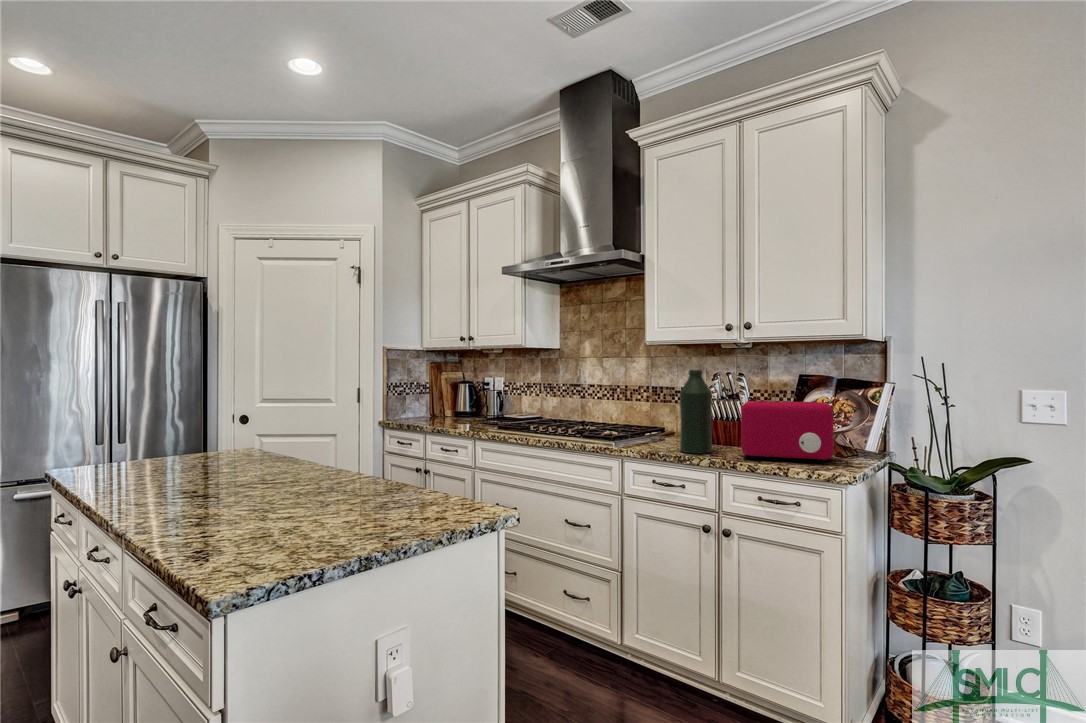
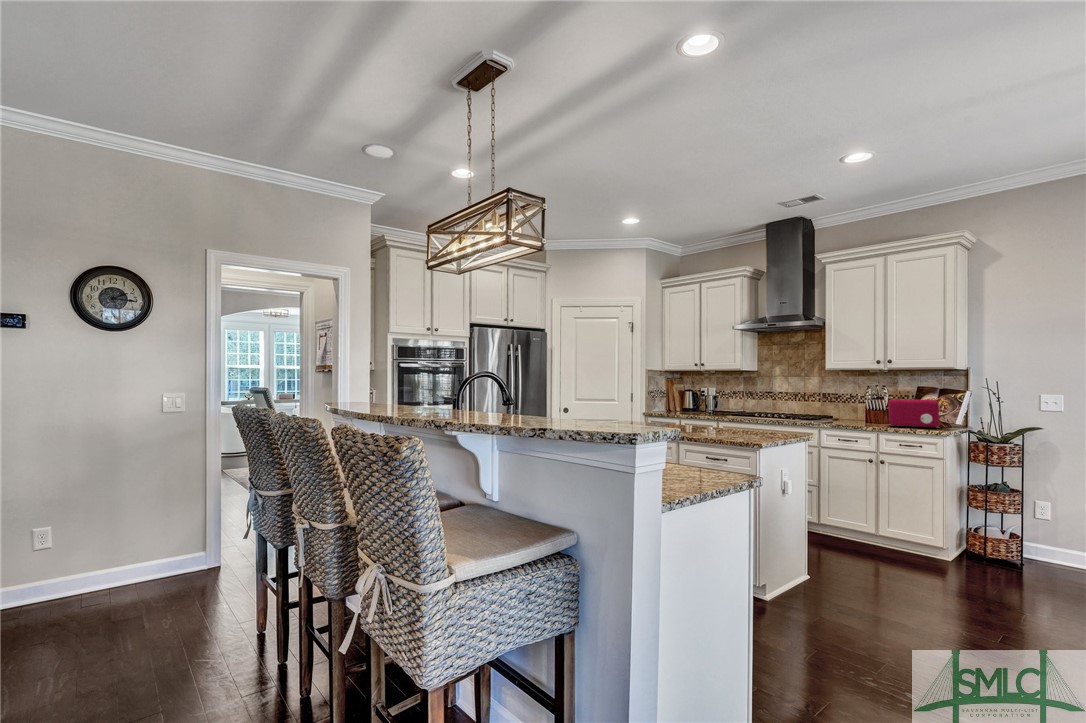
bottle: present [680,370,712,453] -> none [852,383,871,425]

